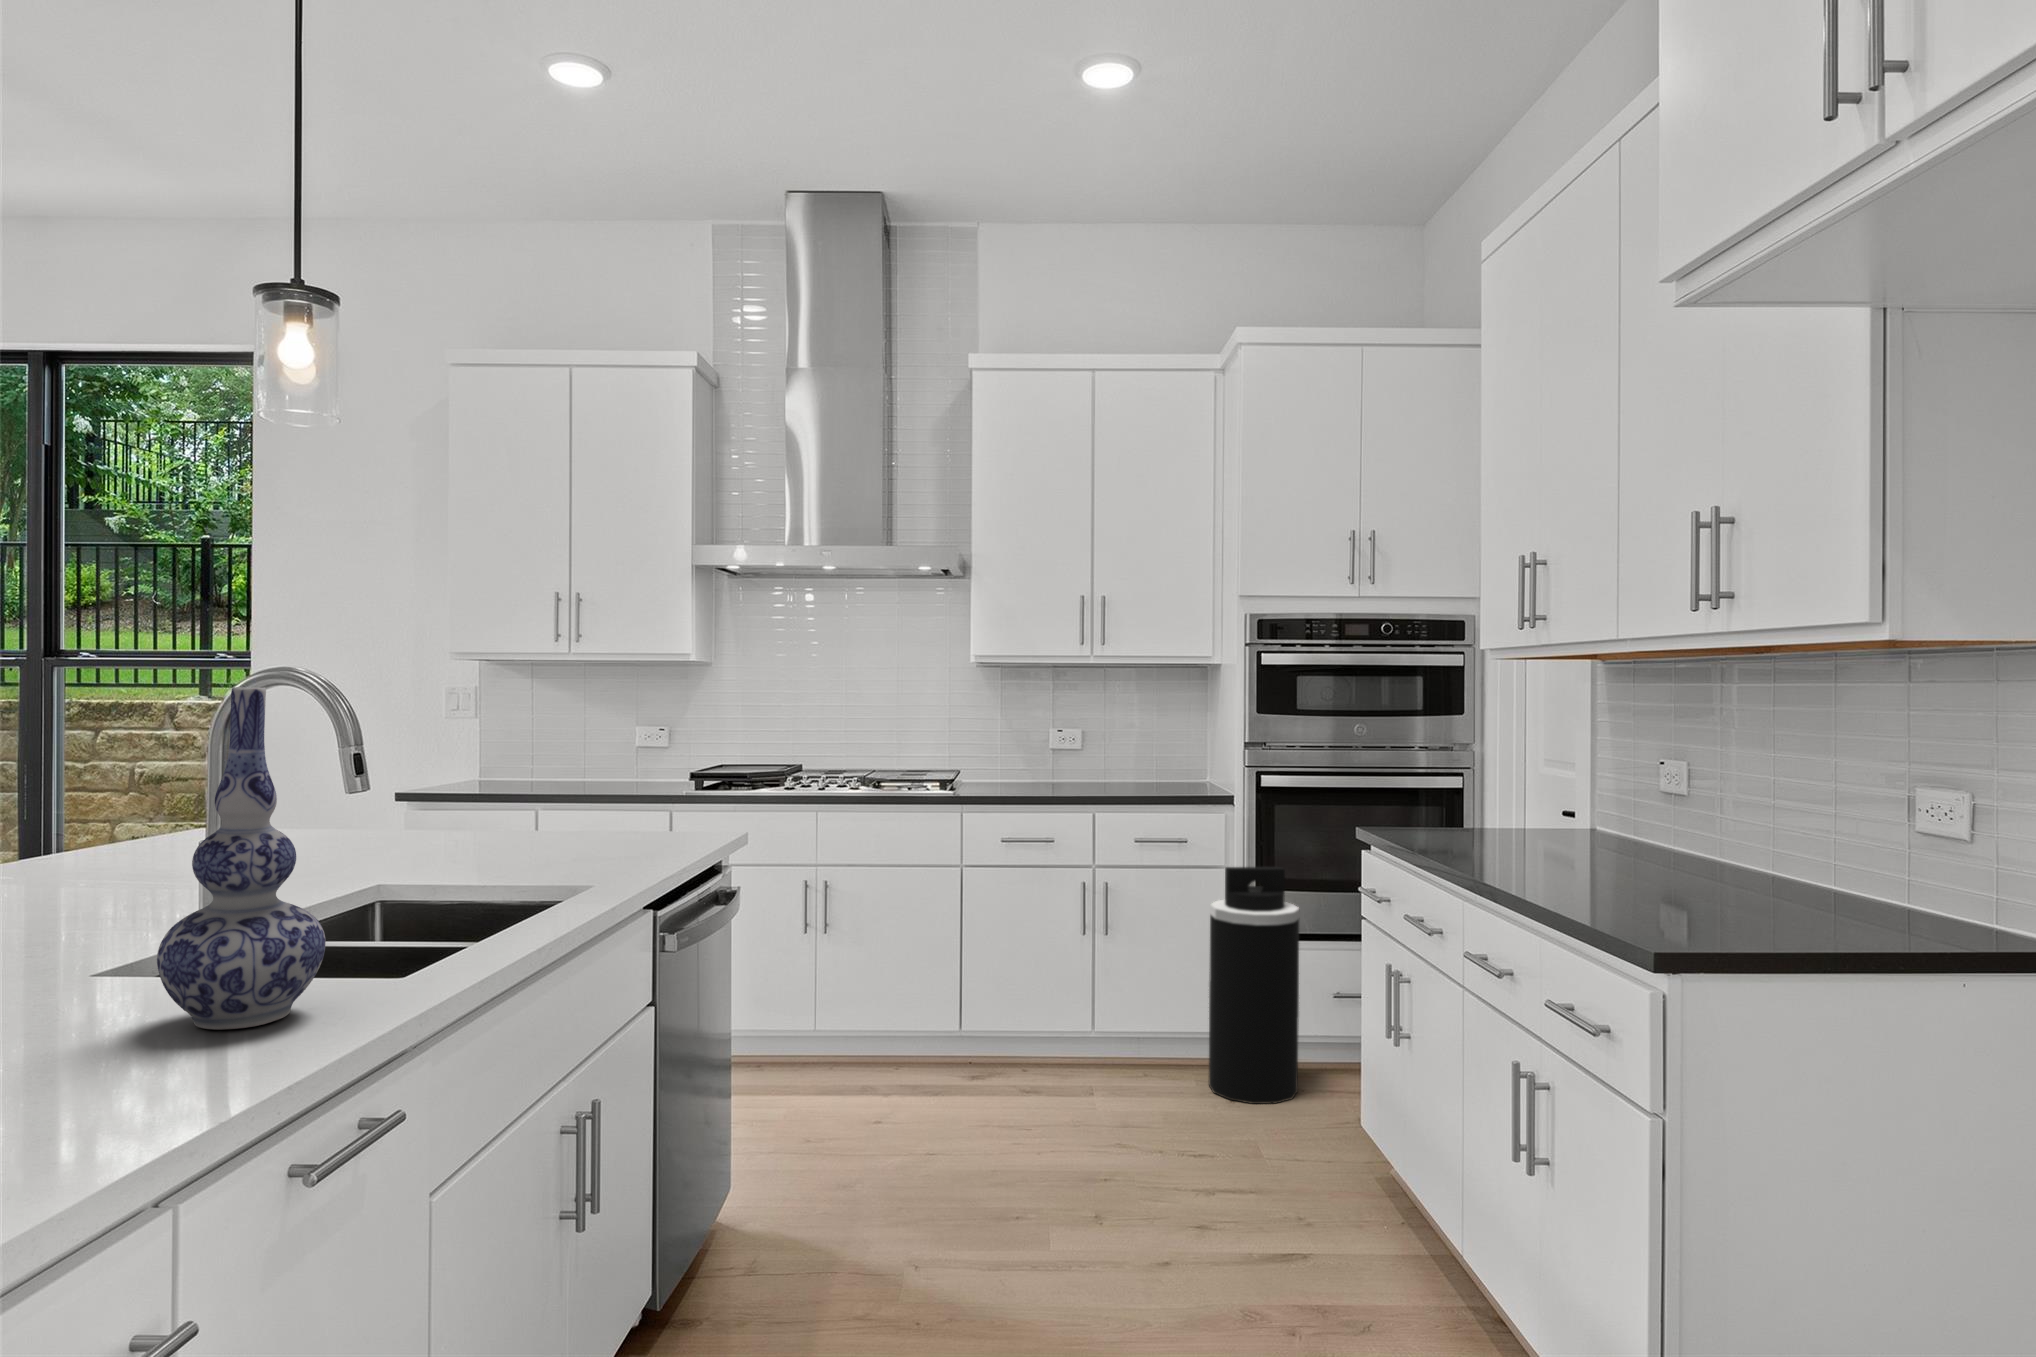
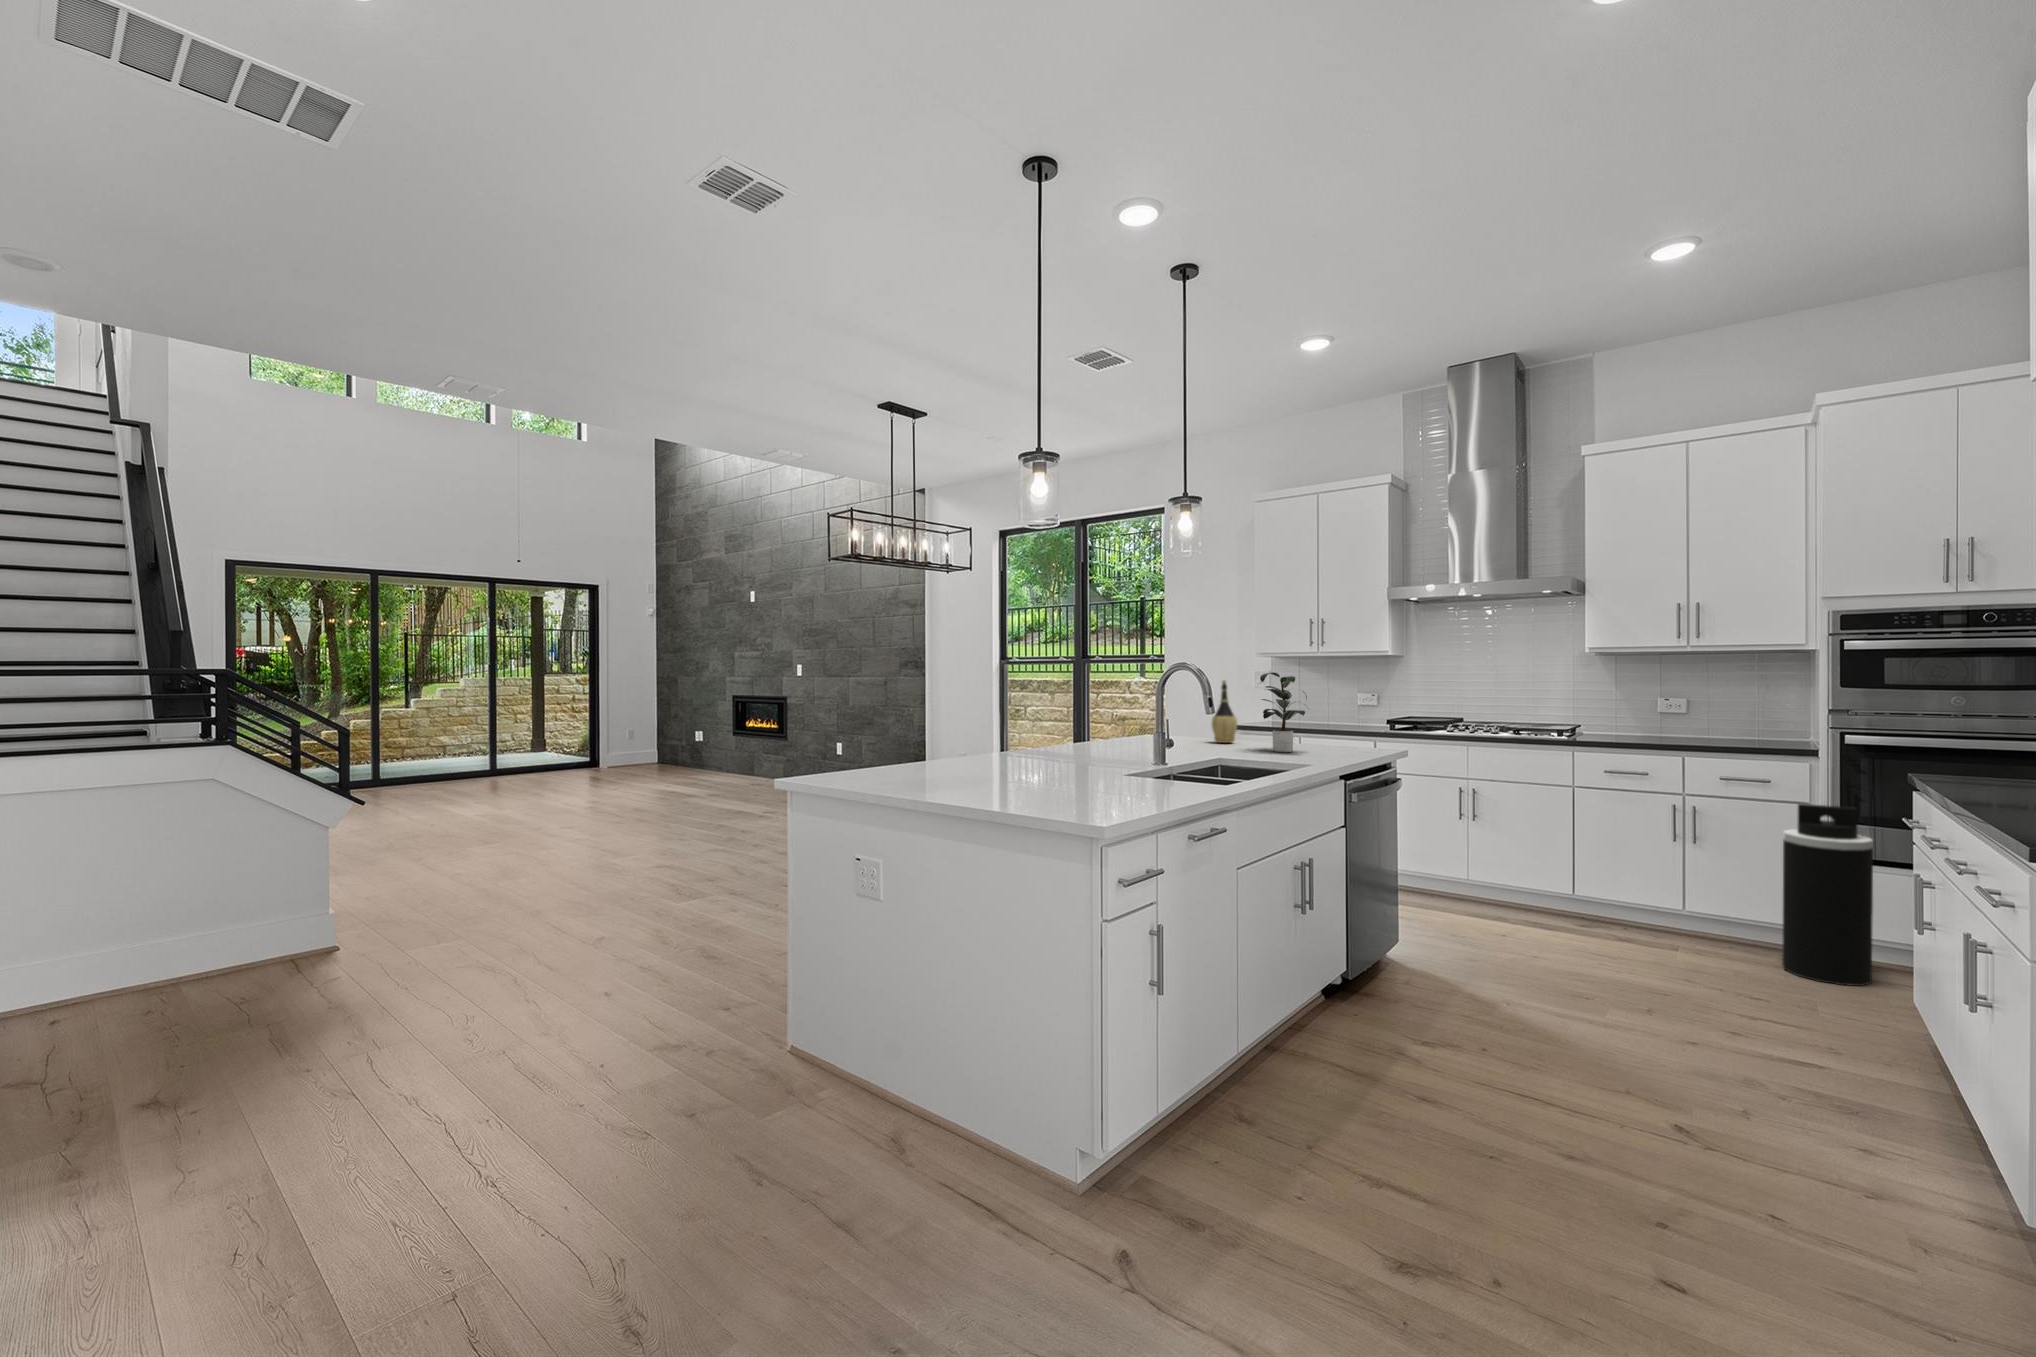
potted plant: none [450,683,608,854] -> present [1260,672,1307,752]
vase: present [157,687,326,1030] -> none [1157,677,1205,788]
wine bottle: none [355,701,418,838] -> present [1212,680,1237,743]

